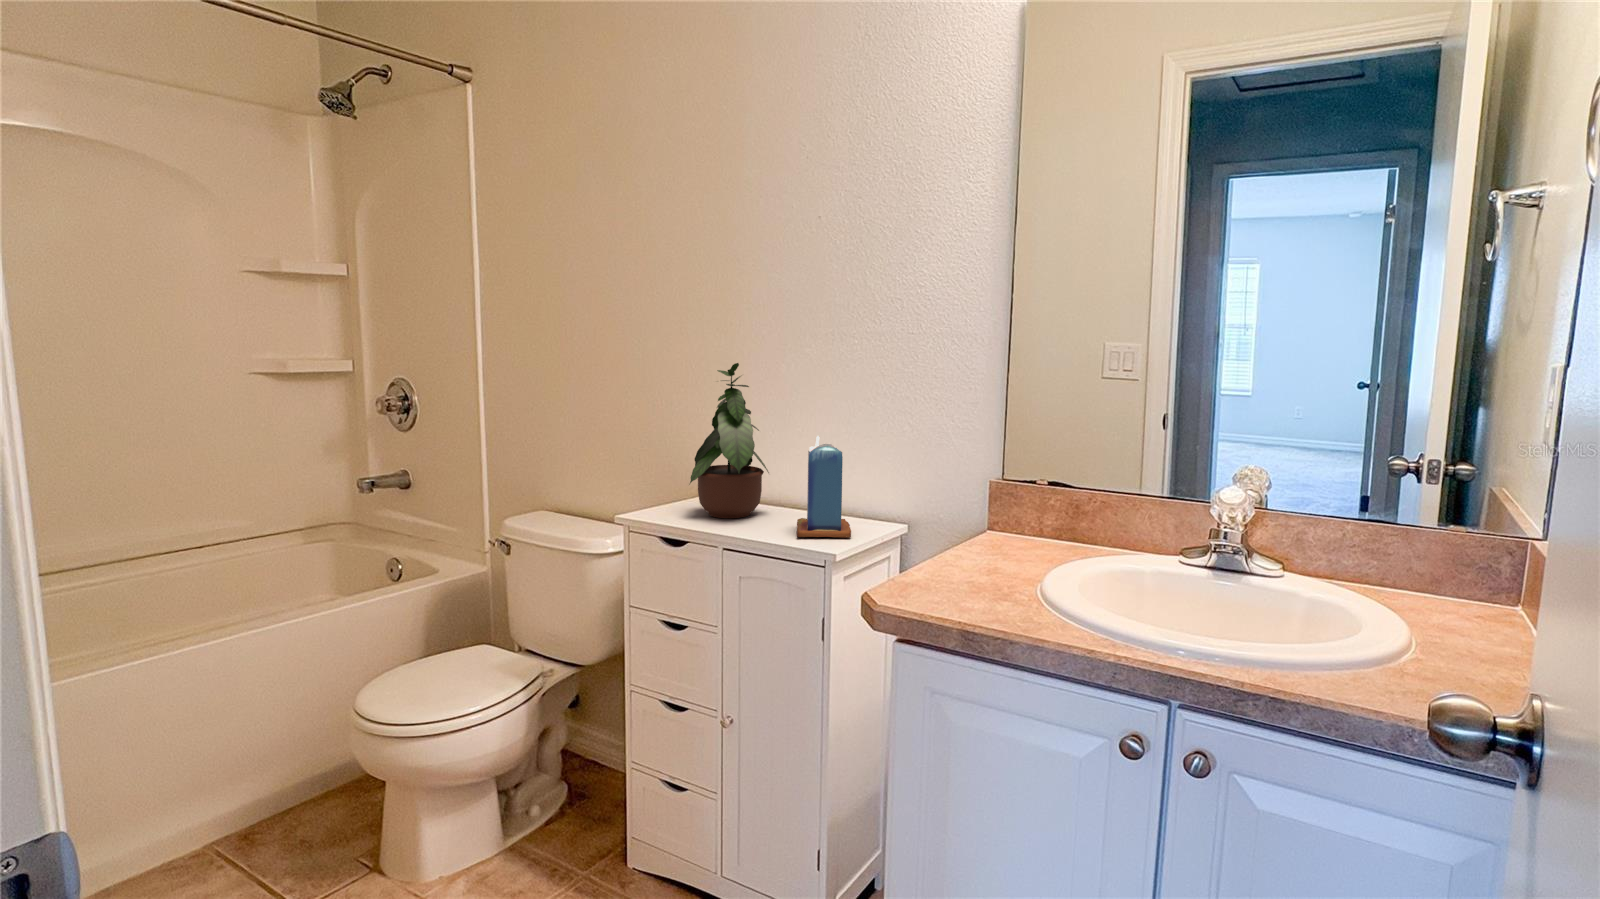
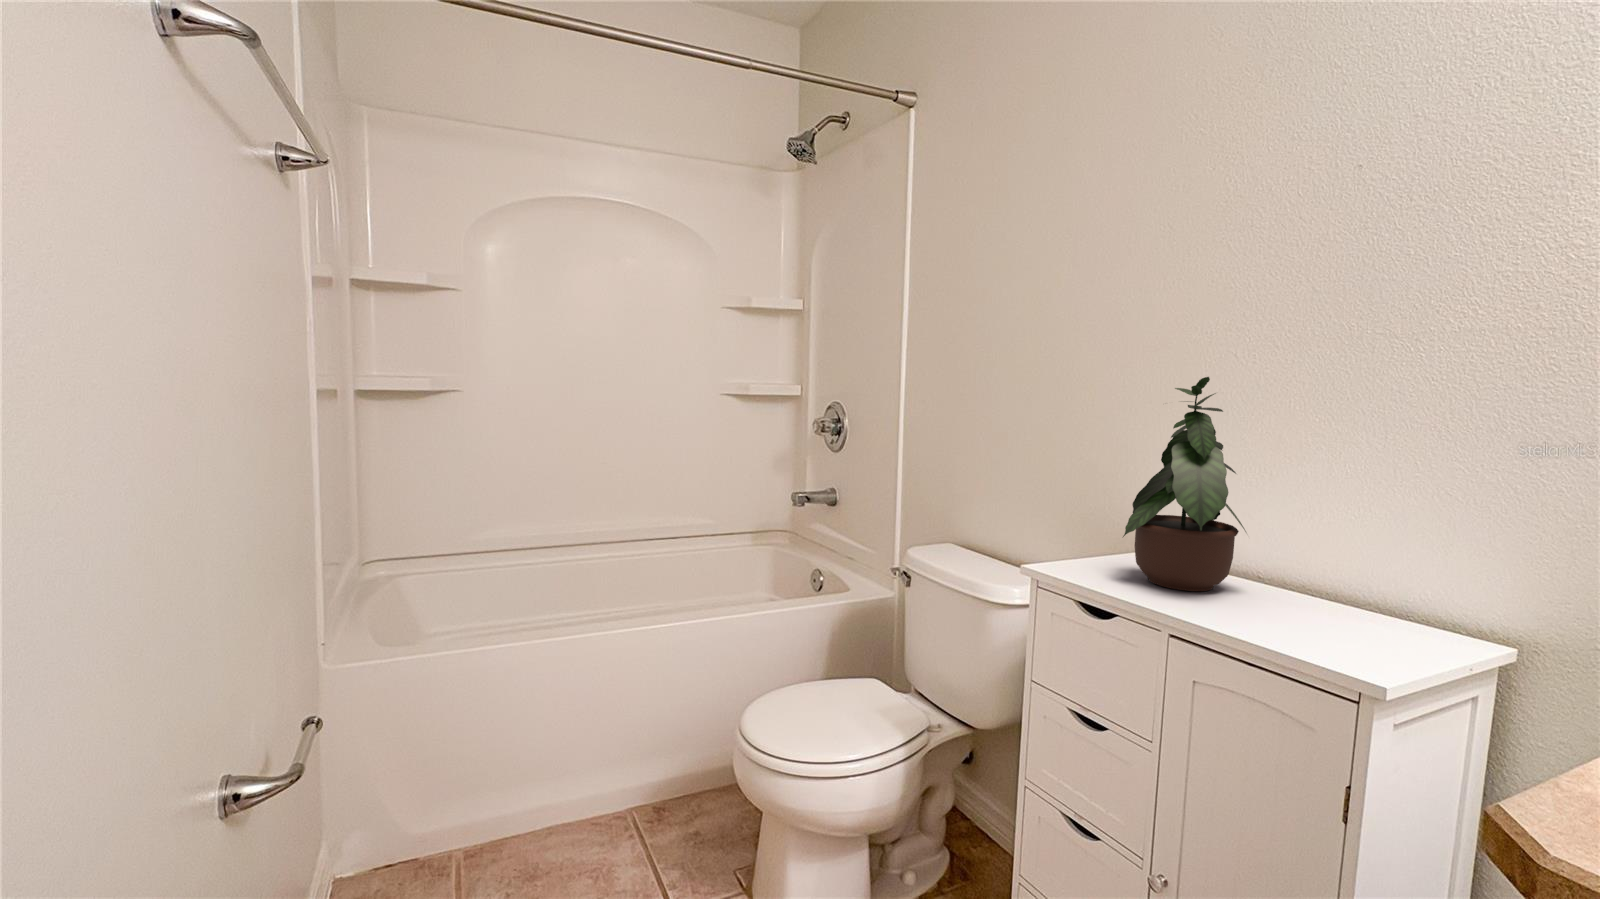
candle: present [797,436,851,537] -> none [1296,486,1412,659]

